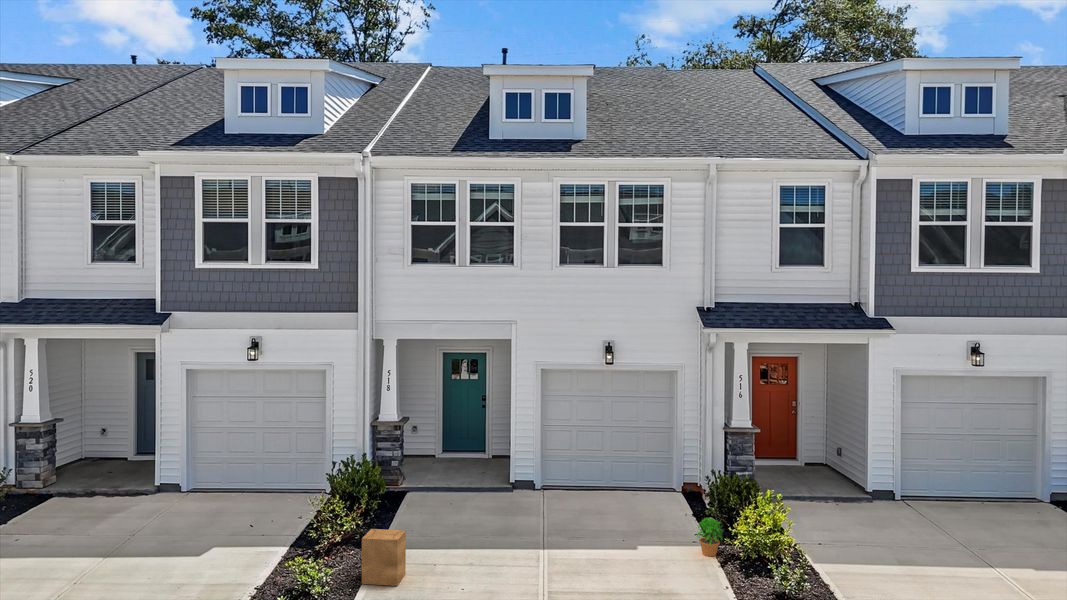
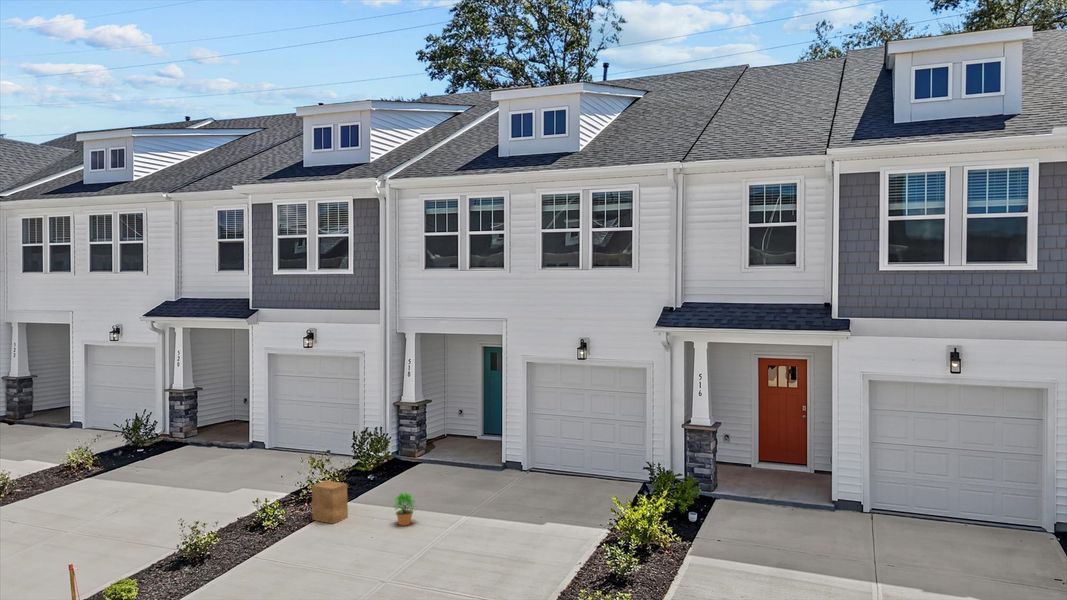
potted plant: present [697,518,722,556] -> present [394,493,415,526]

